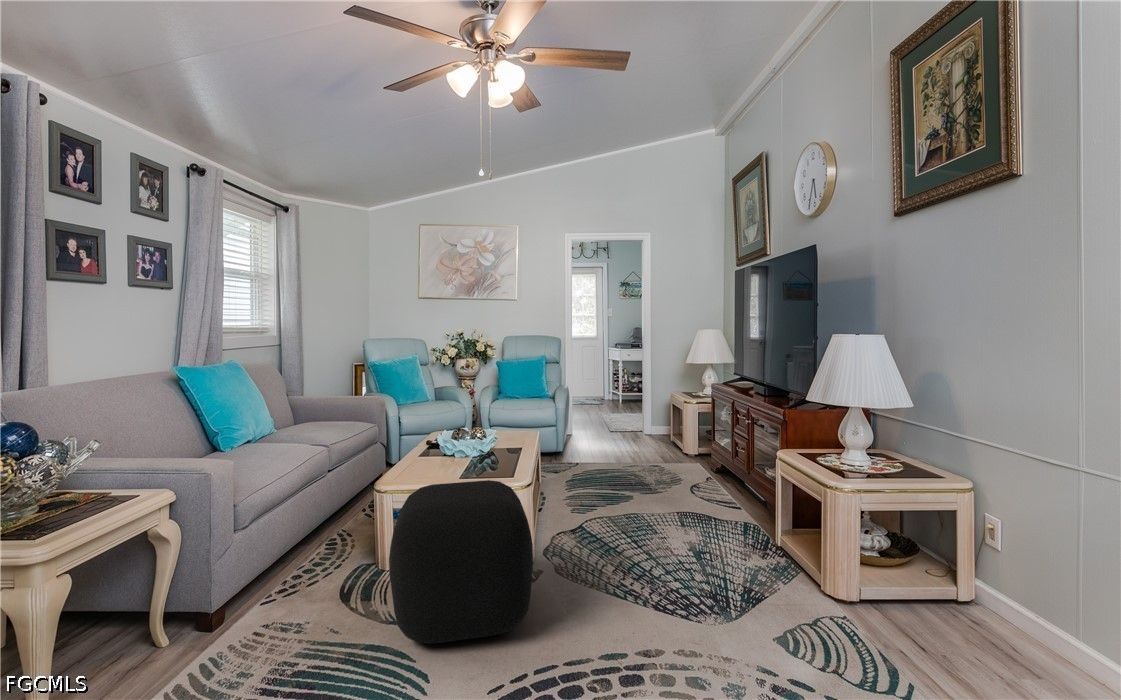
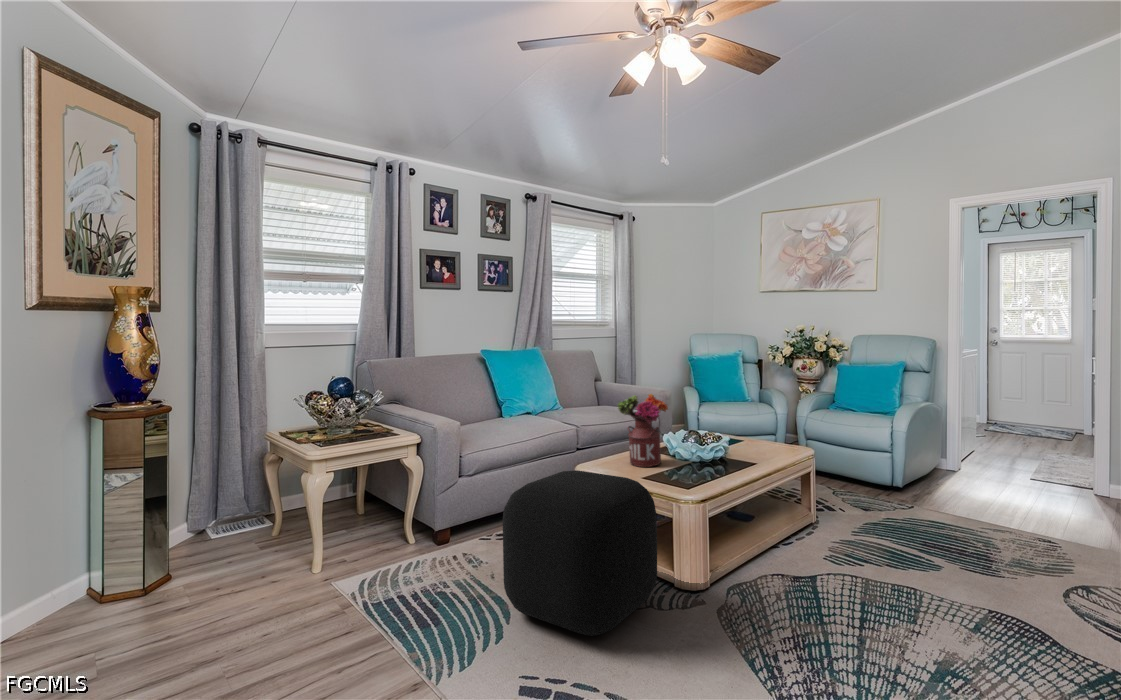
flower arrangement: none [417,400,465,471] -> present [617,394,668,467]

